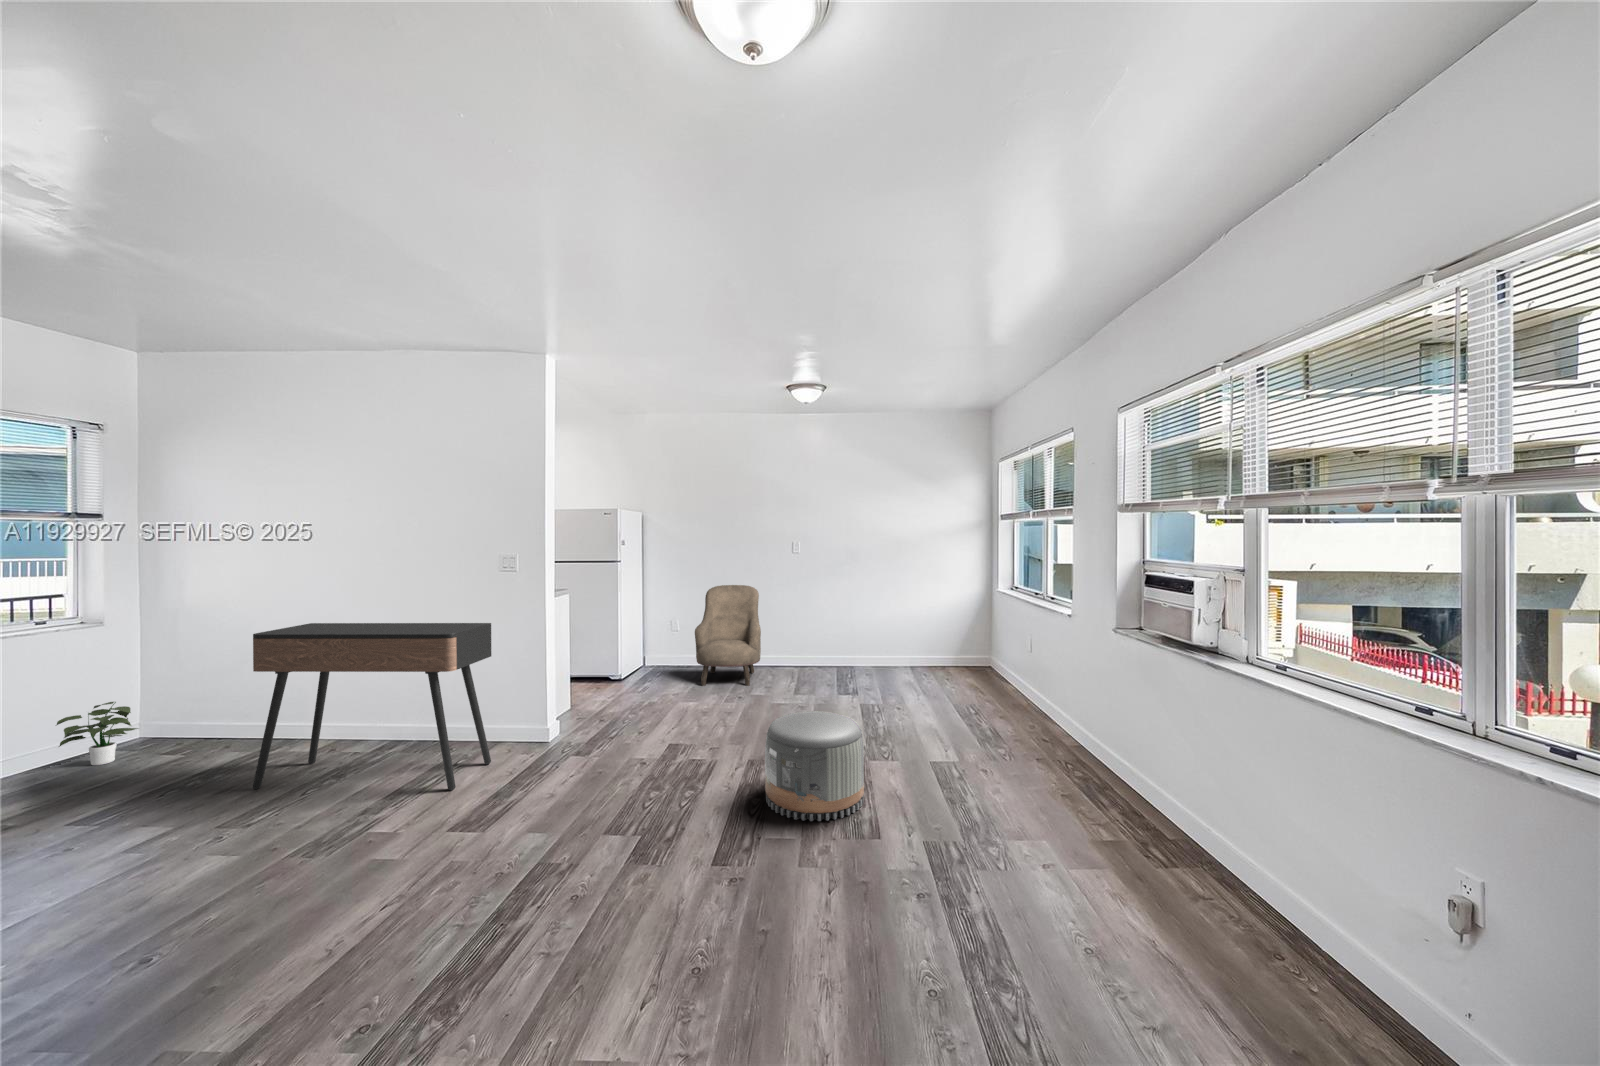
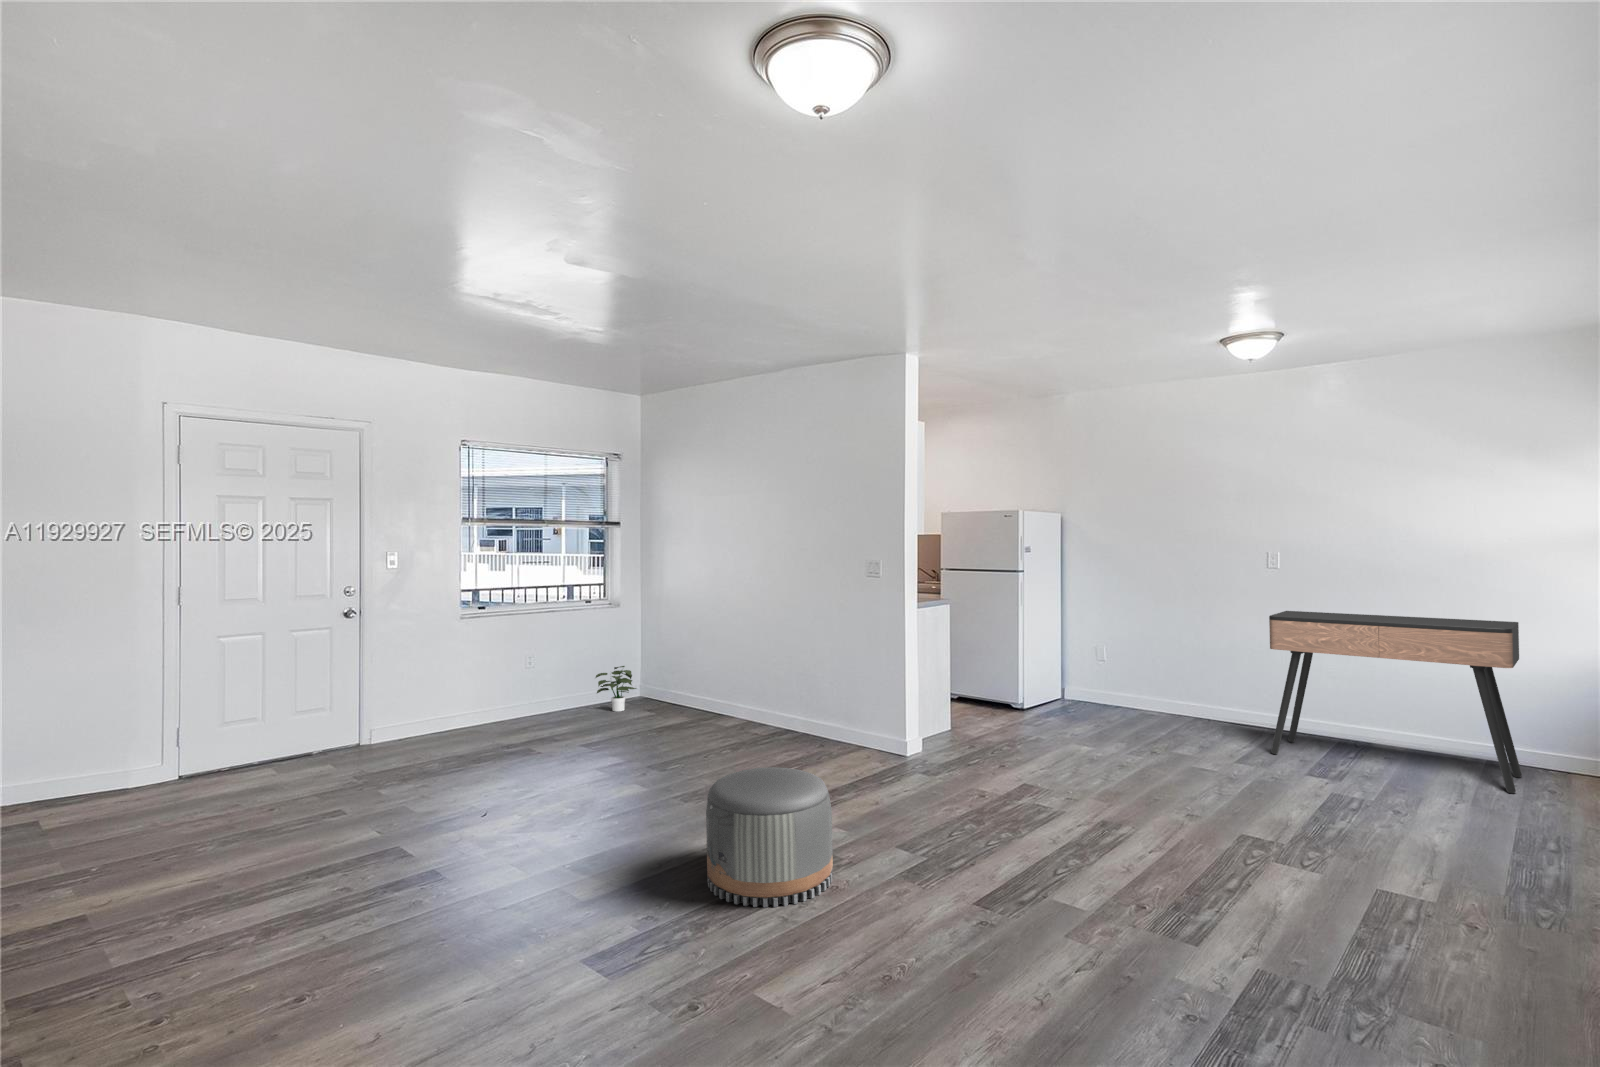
armchair: present [695,585,761,686] -> none [1111,600,1211,739]
console table: present [252,623,491,790] -> present [1269,611,1522,793]
pouf: present [765,711,864,821] -> present [706,767,833,907]

